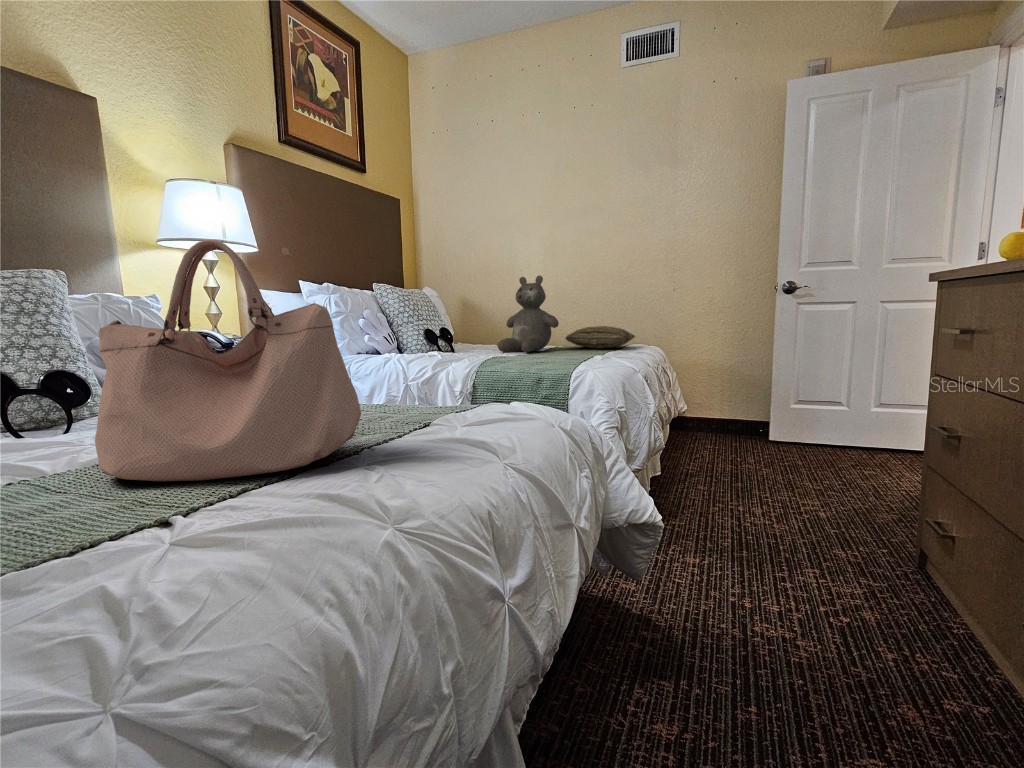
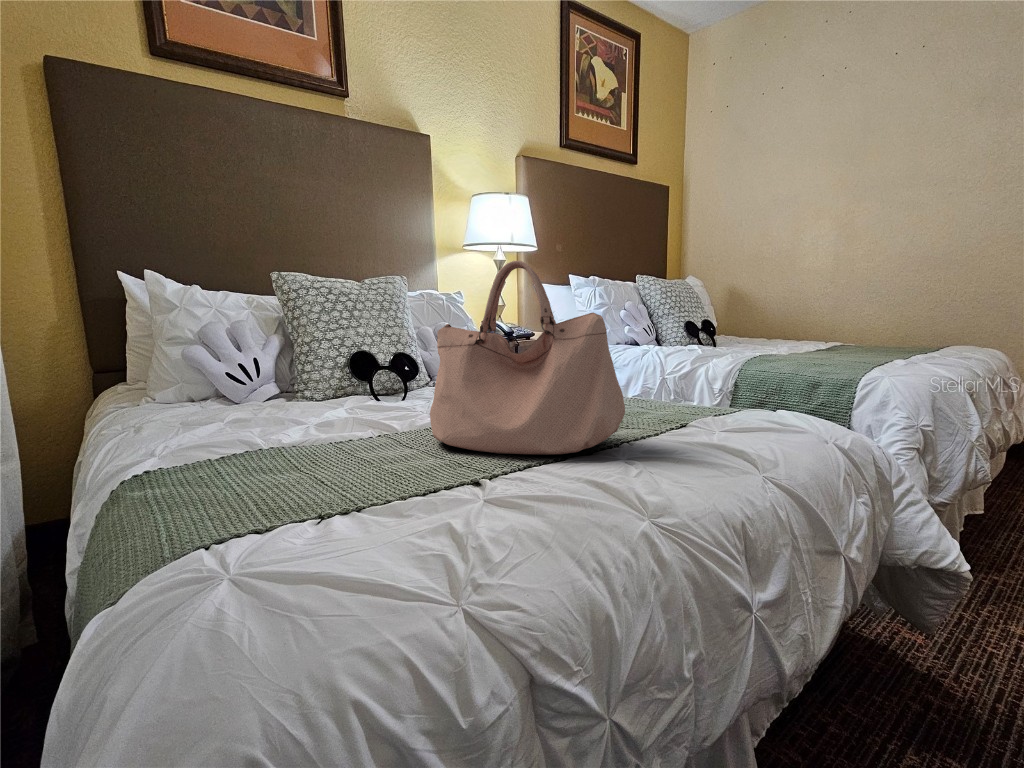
teddy bear: present [498,275,559,352] -> none [769,263,849,351]
pillow: present [566,326,635,349] -> none [857,323,962,350]

